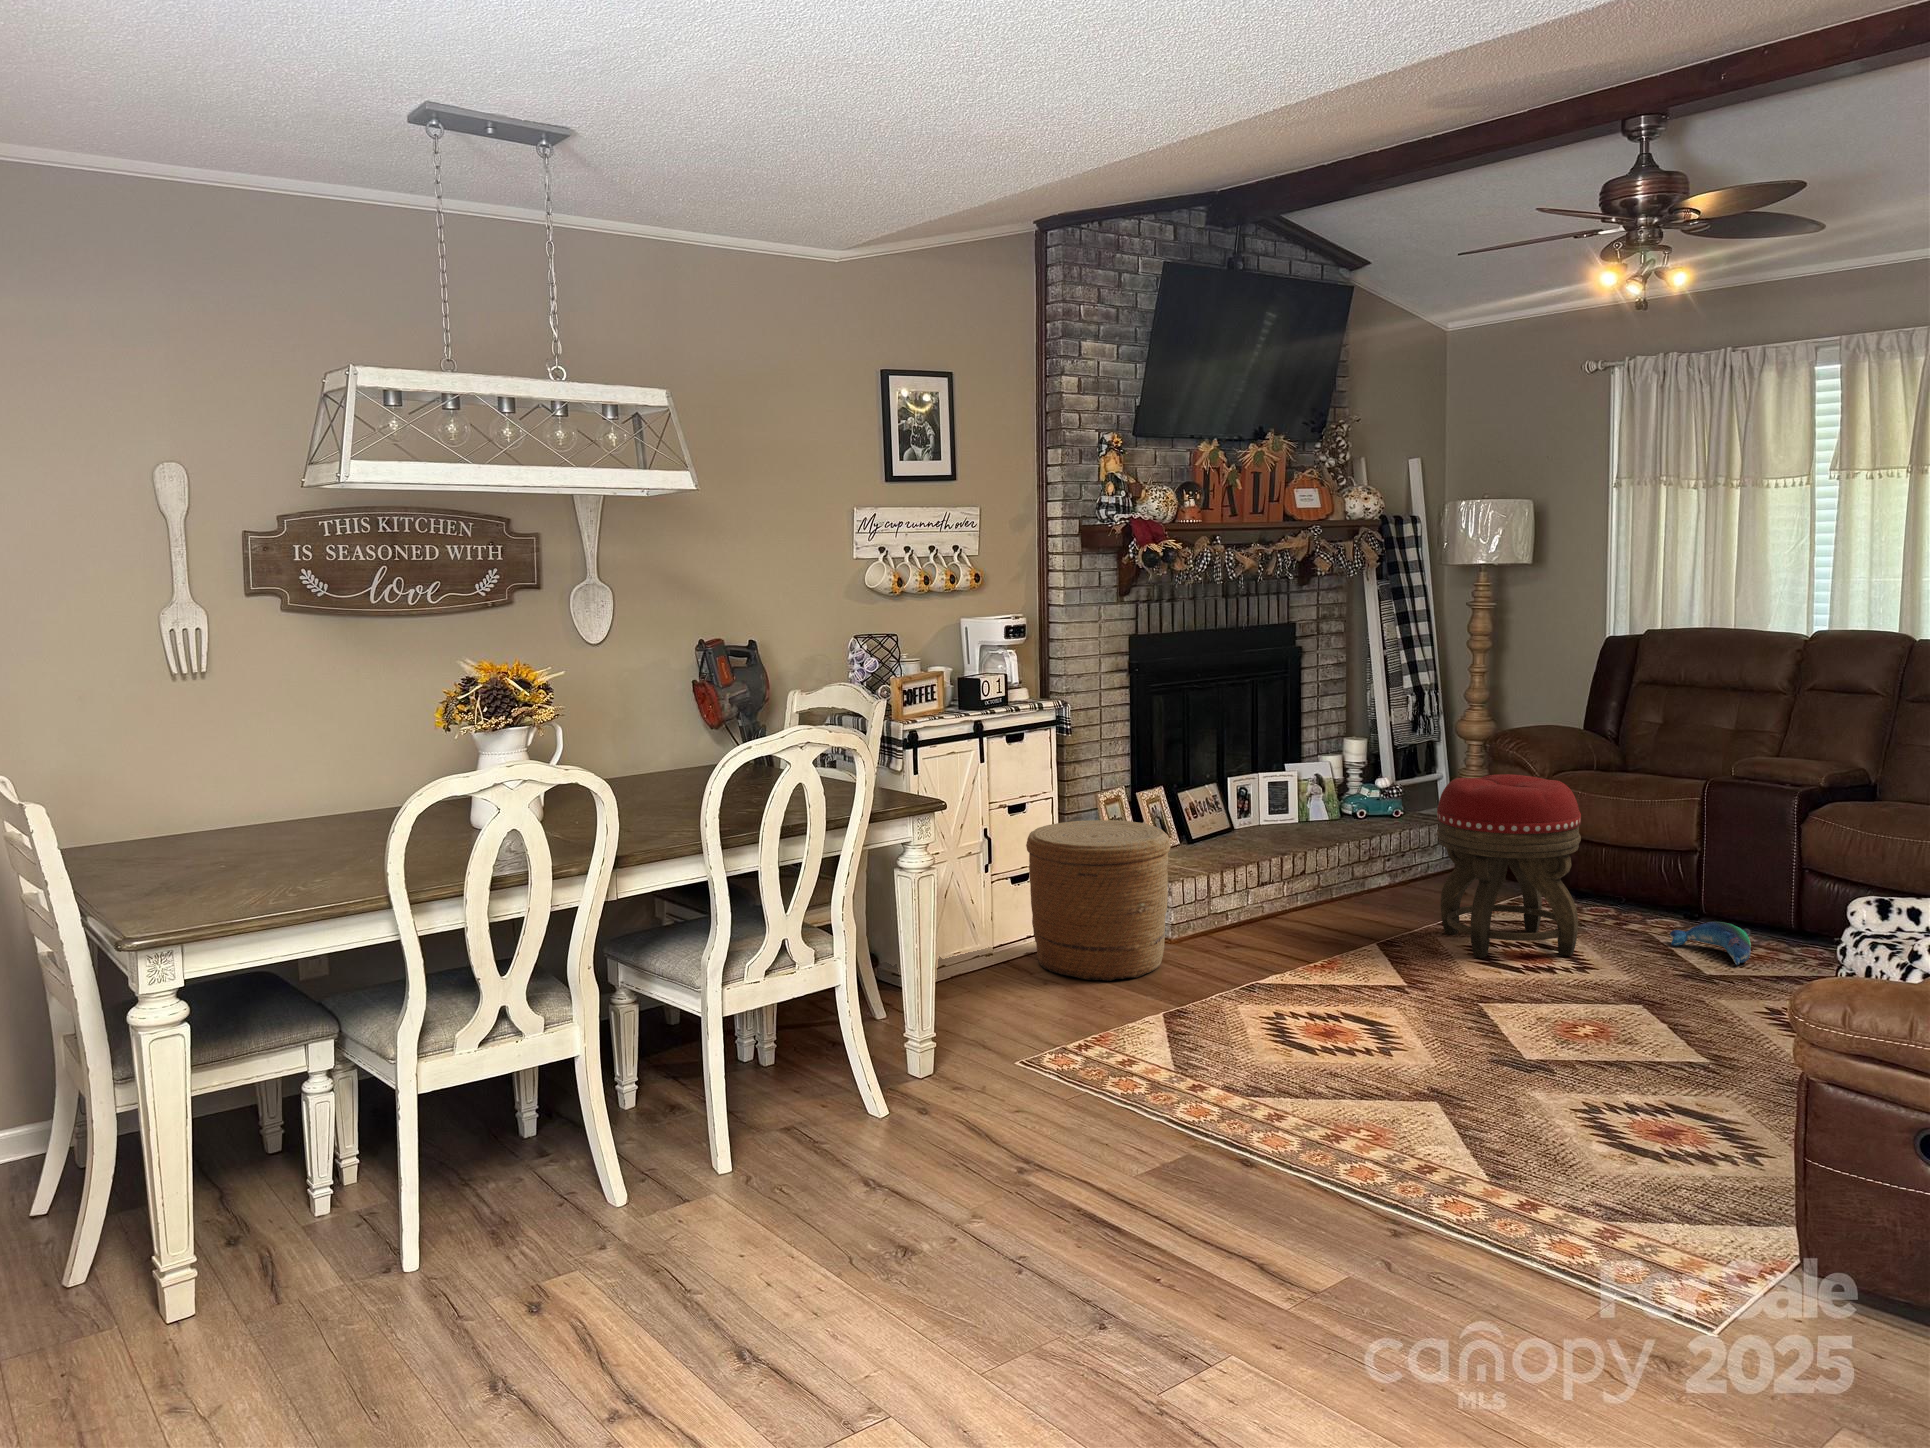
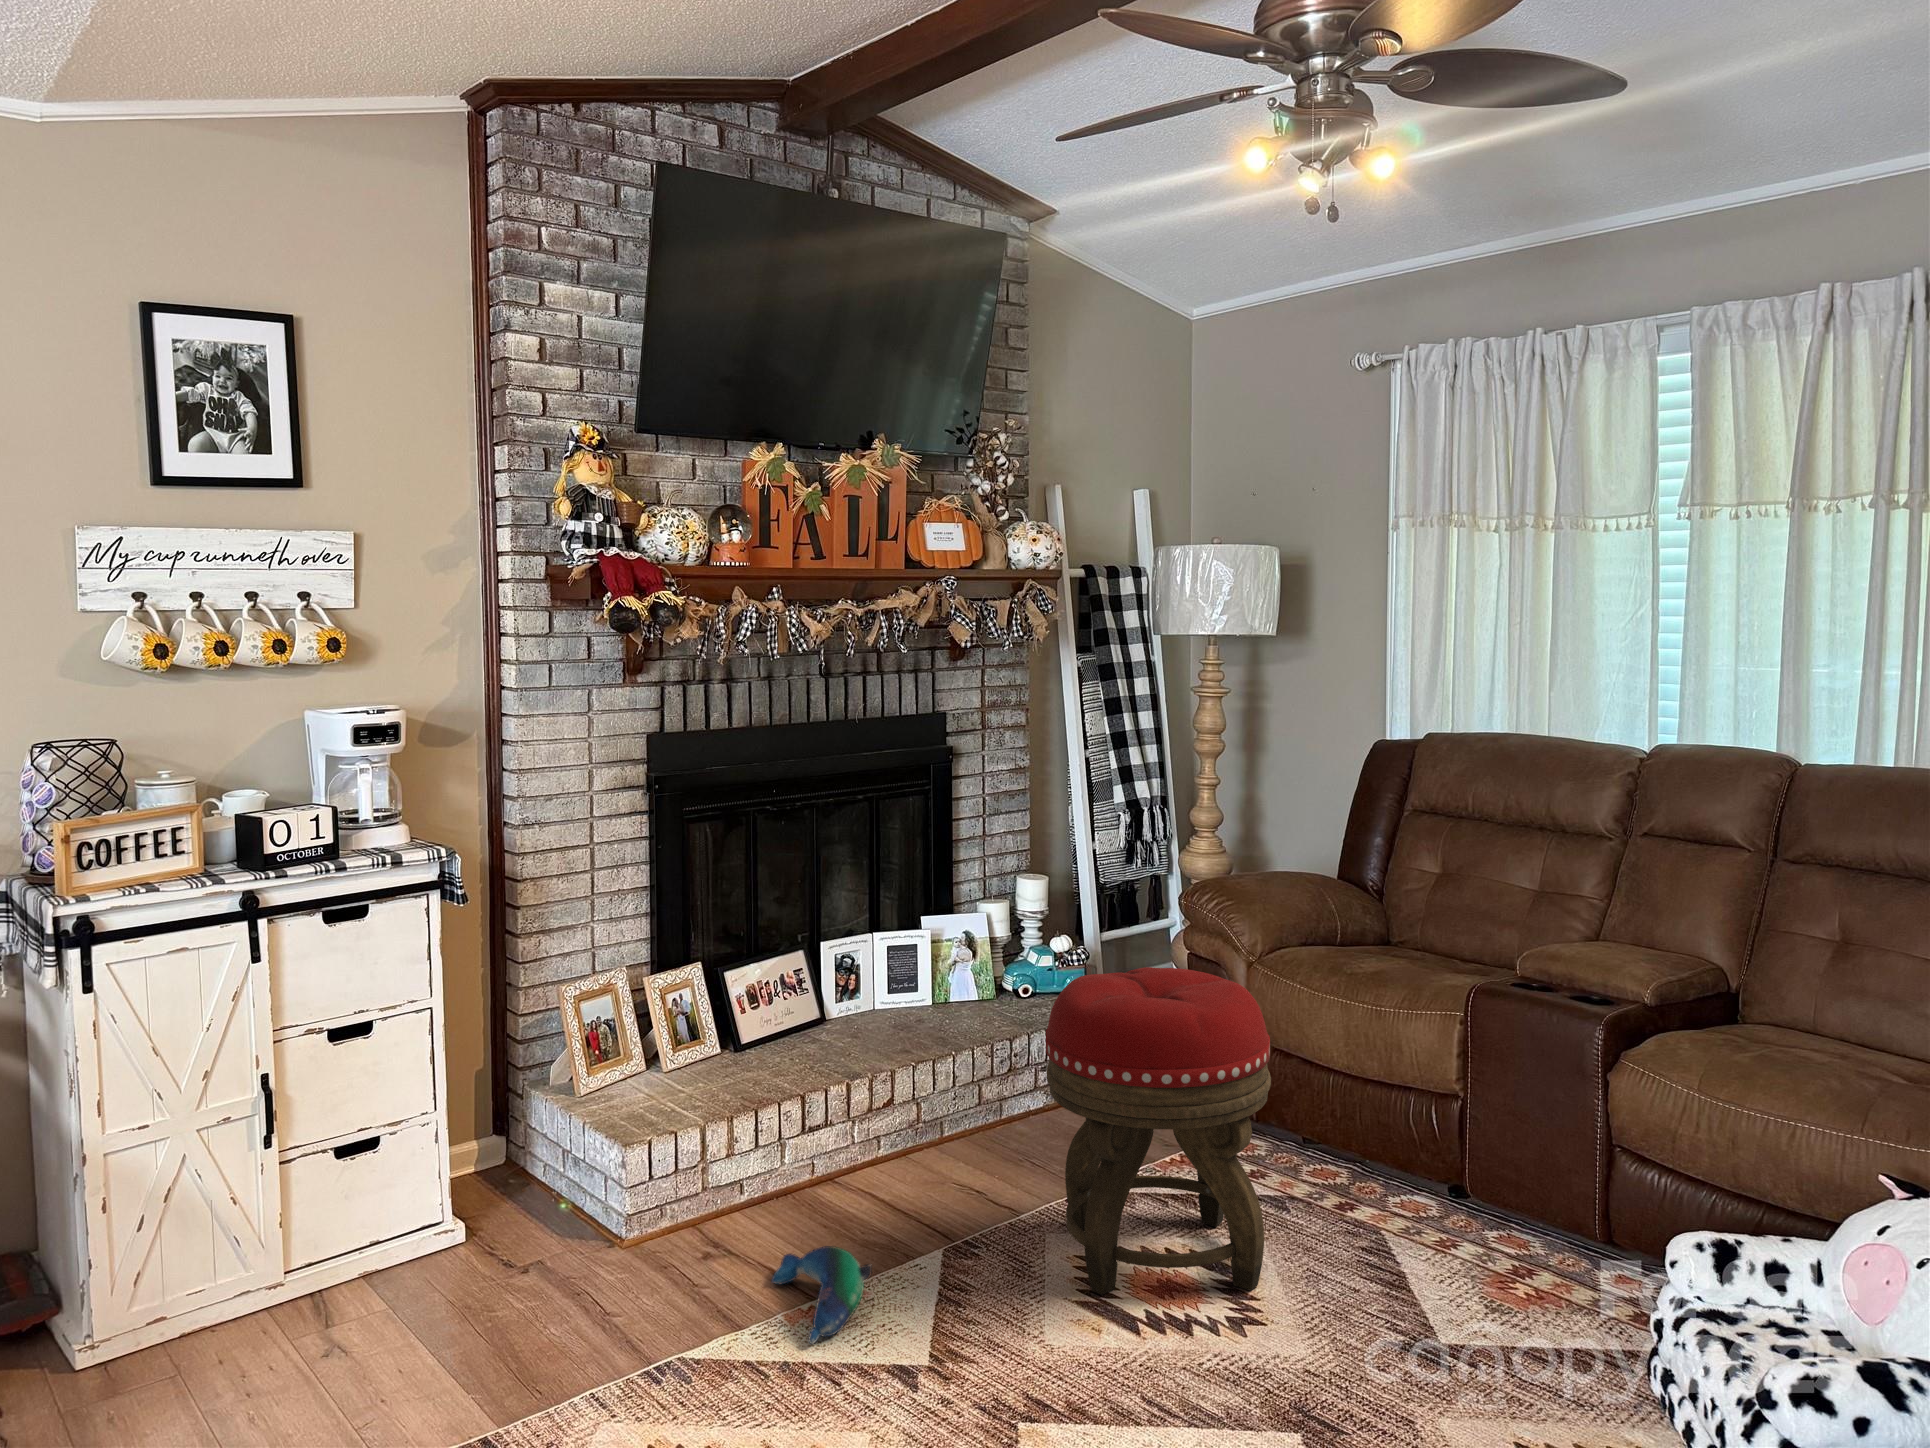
woven basket: present [1026,820,1170,981] -> none [317,1048,572,1363]
plush toy: present [1670,922,1751,965] -> present [771,1246,872,1344]

